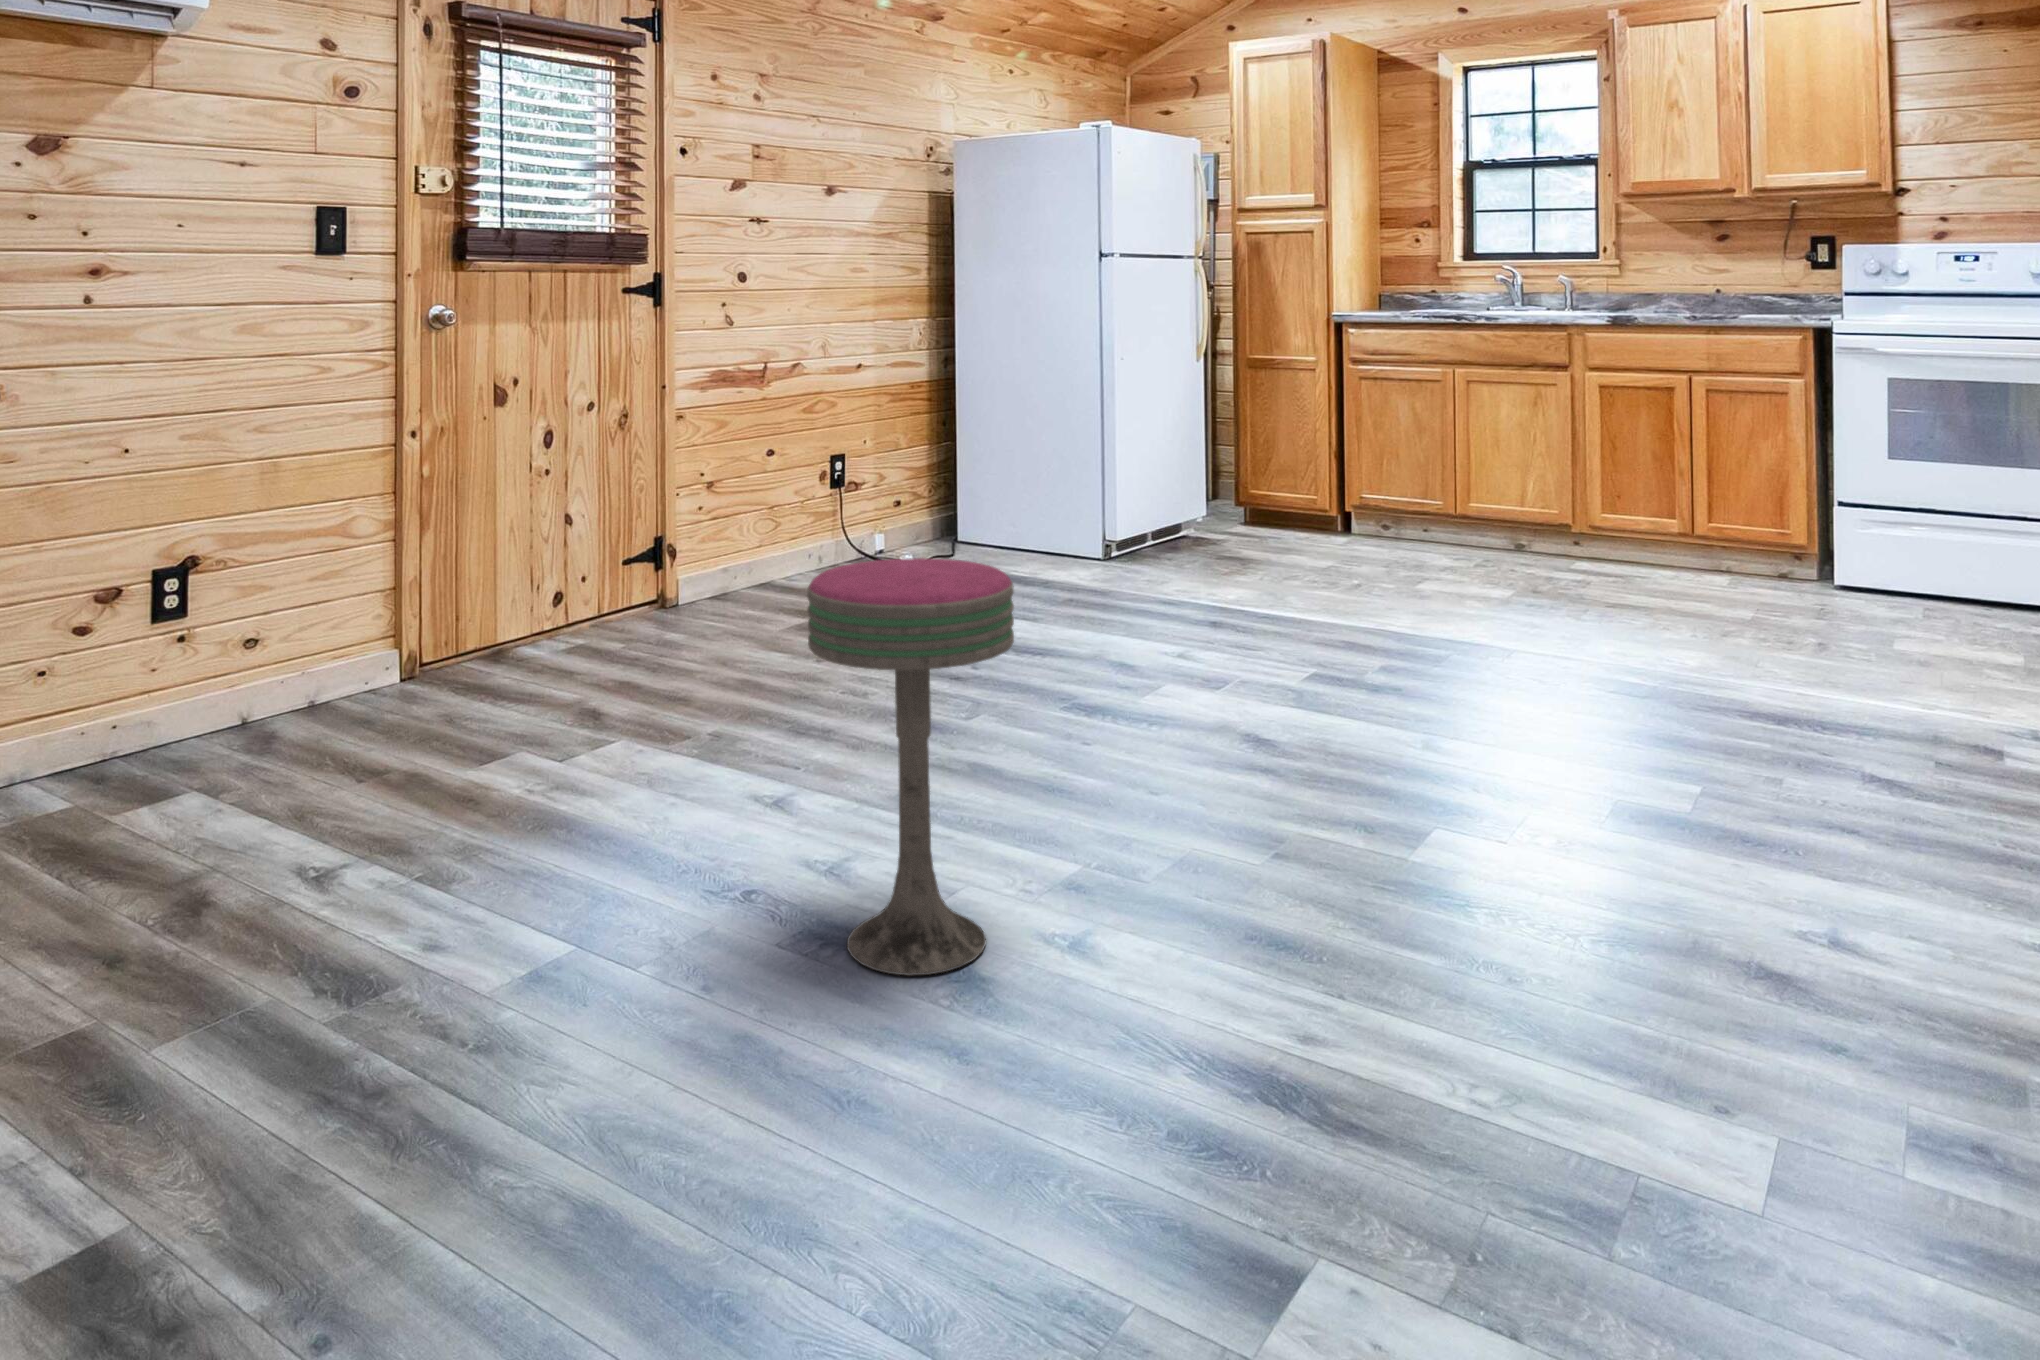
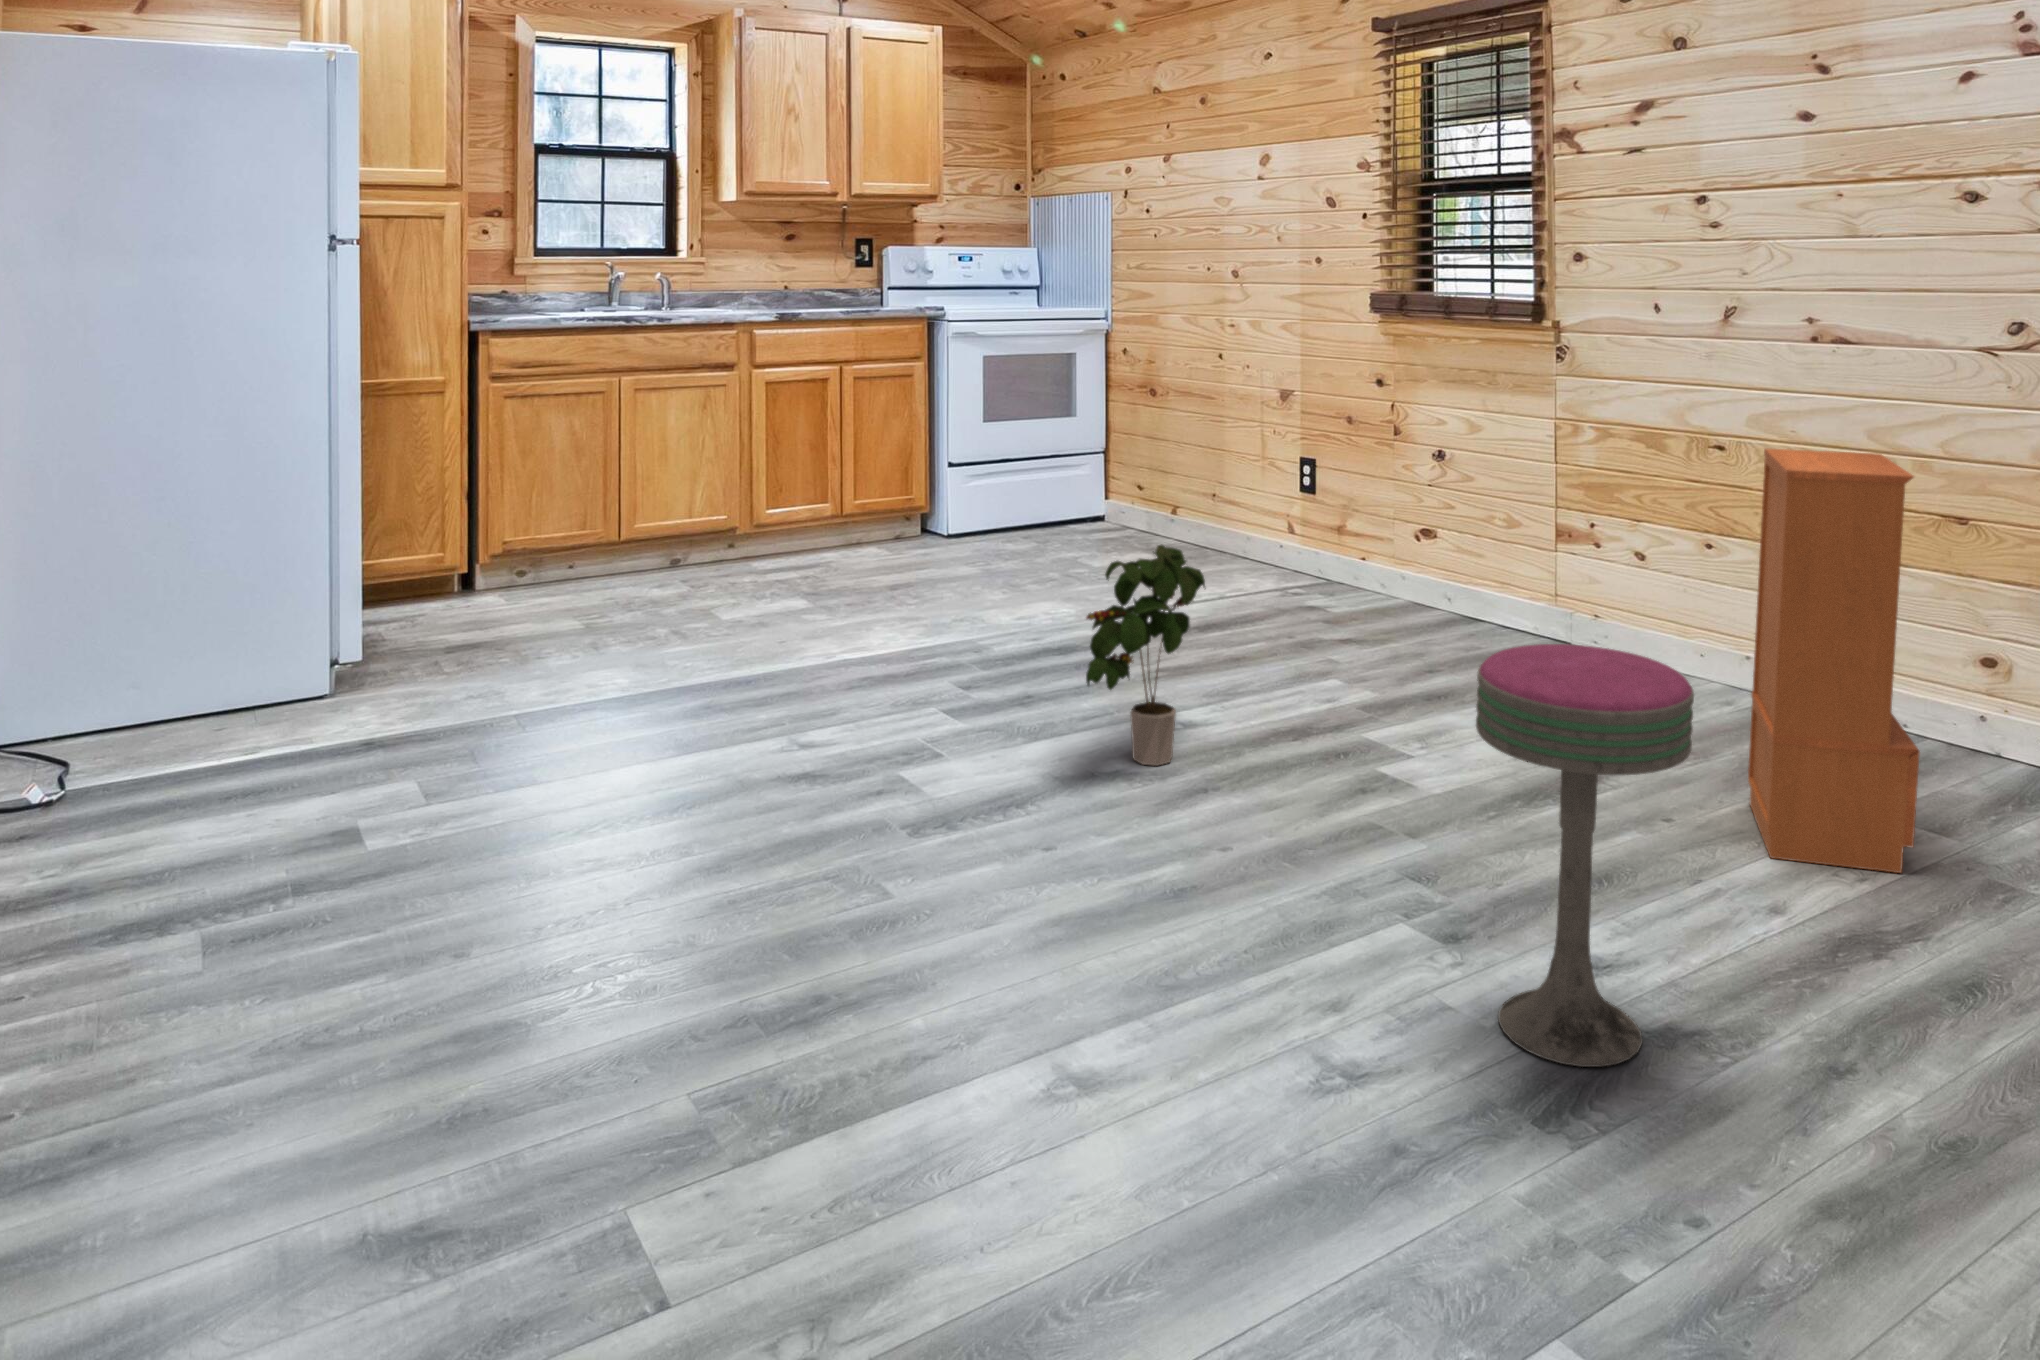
bookcase: none [1522,460,1882,1190] -> present [1748,448,1920,873]
potted plant: none [1221,519,1437,747] -> present [1086,544,1205,766]

